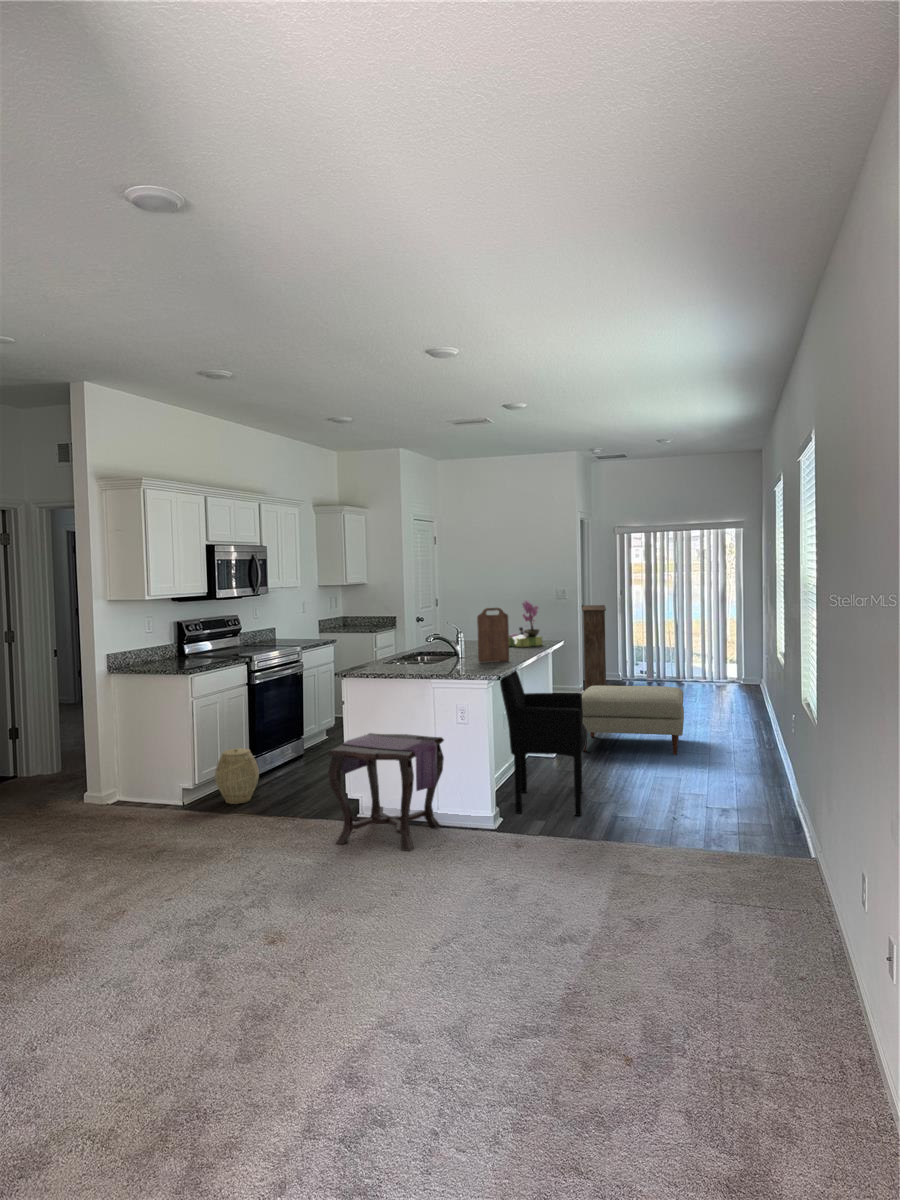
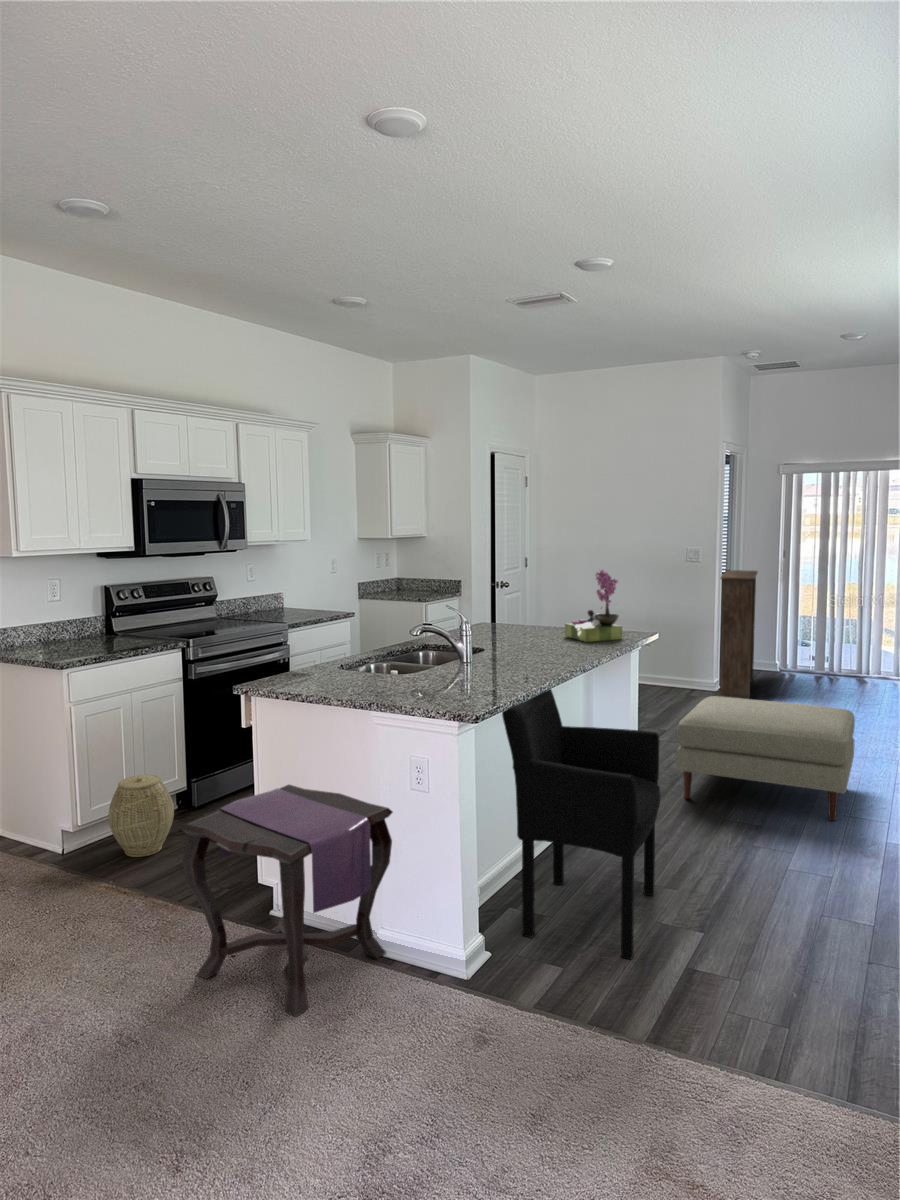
cutting board: present [477,608,509,662] -> none [483,586,535,674]

